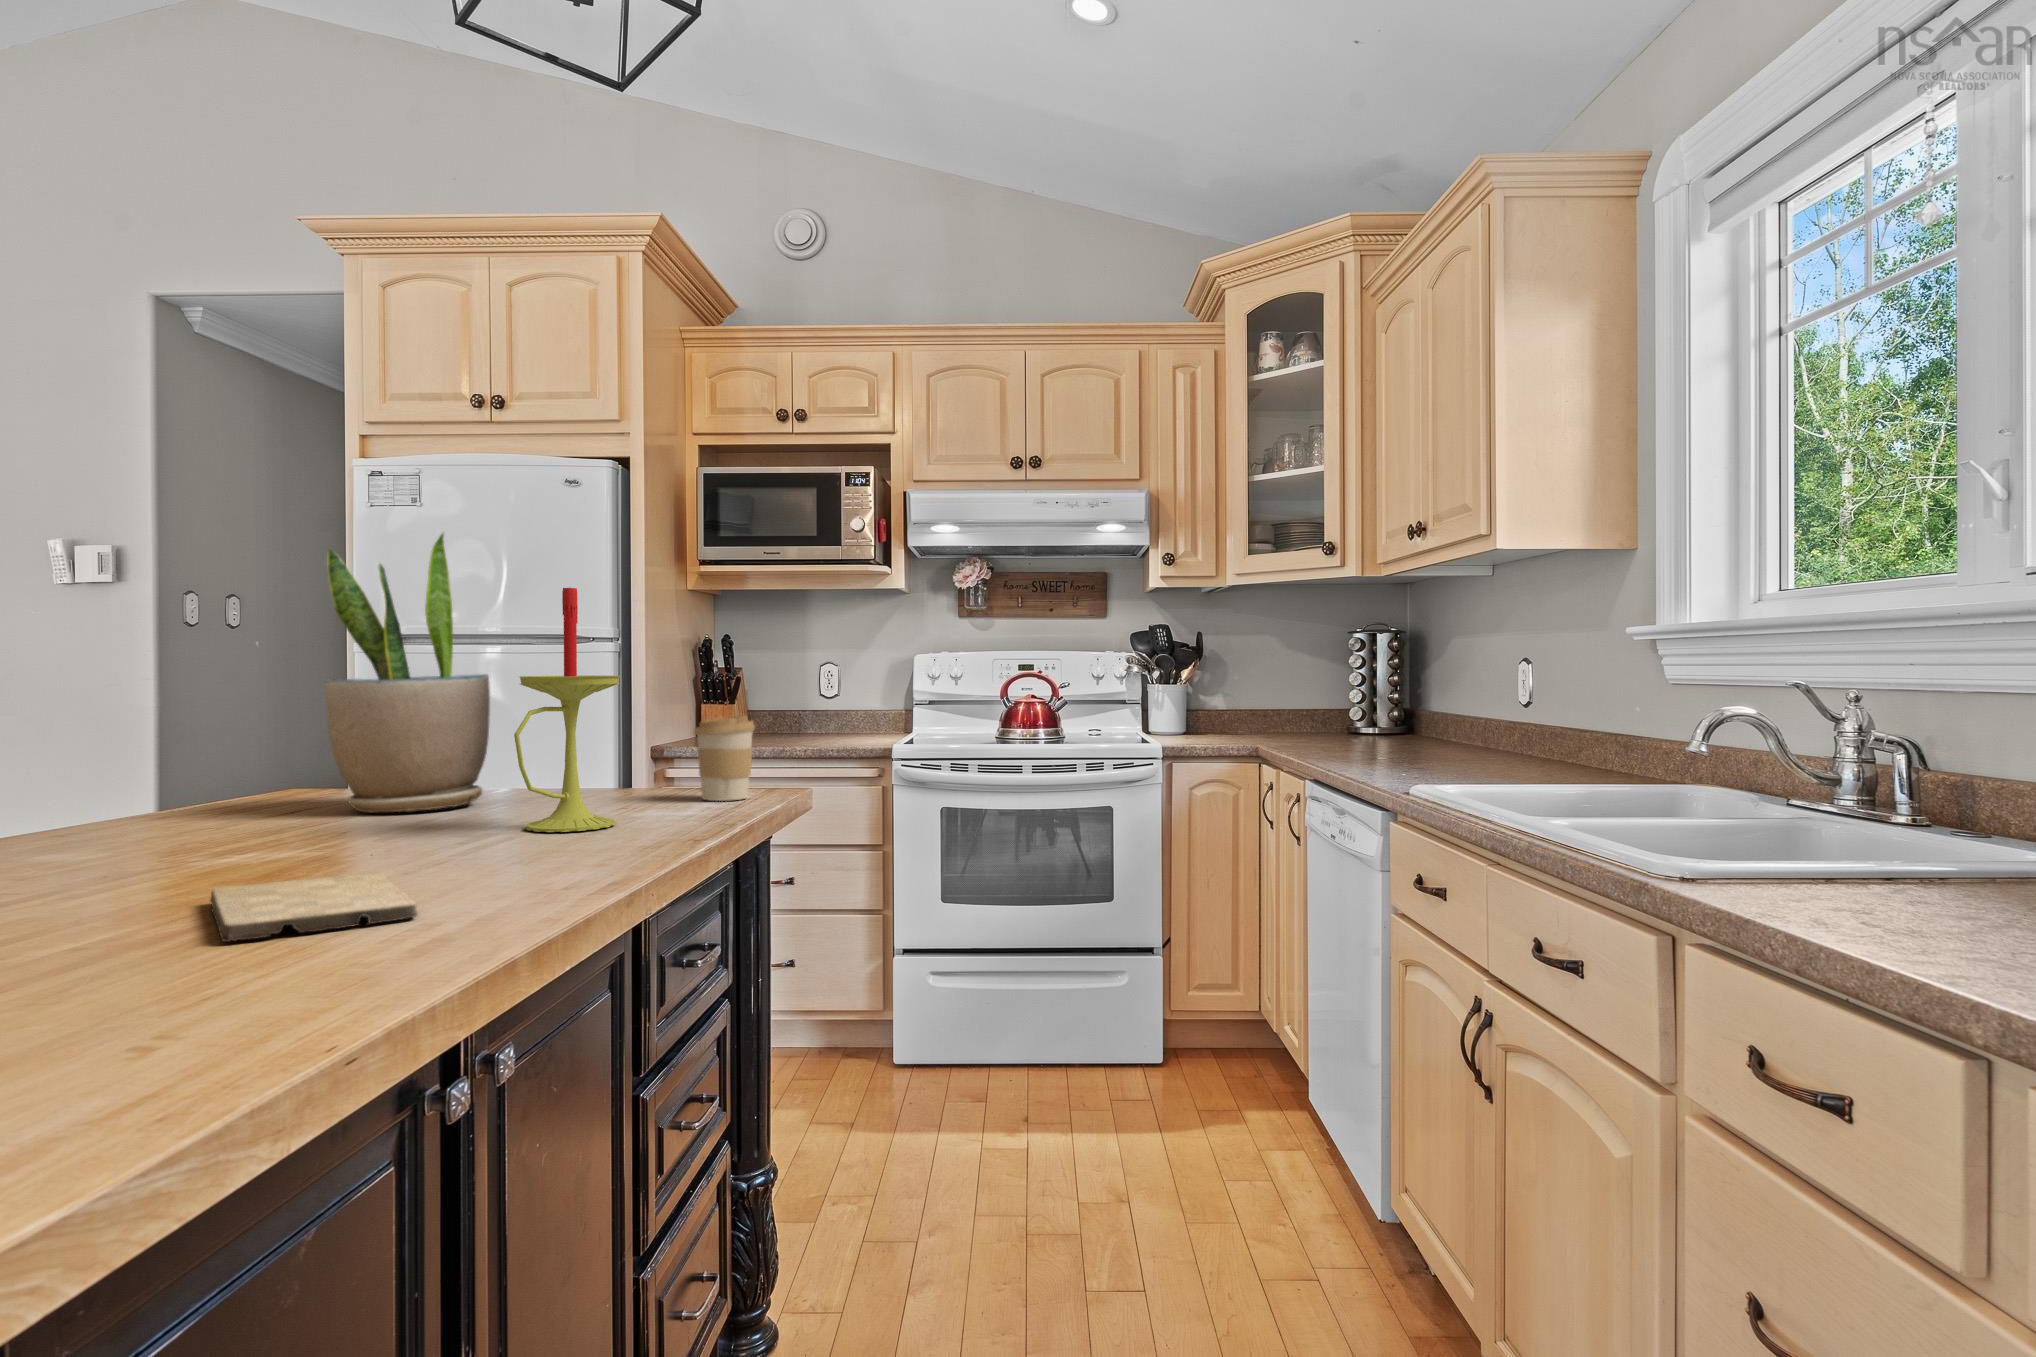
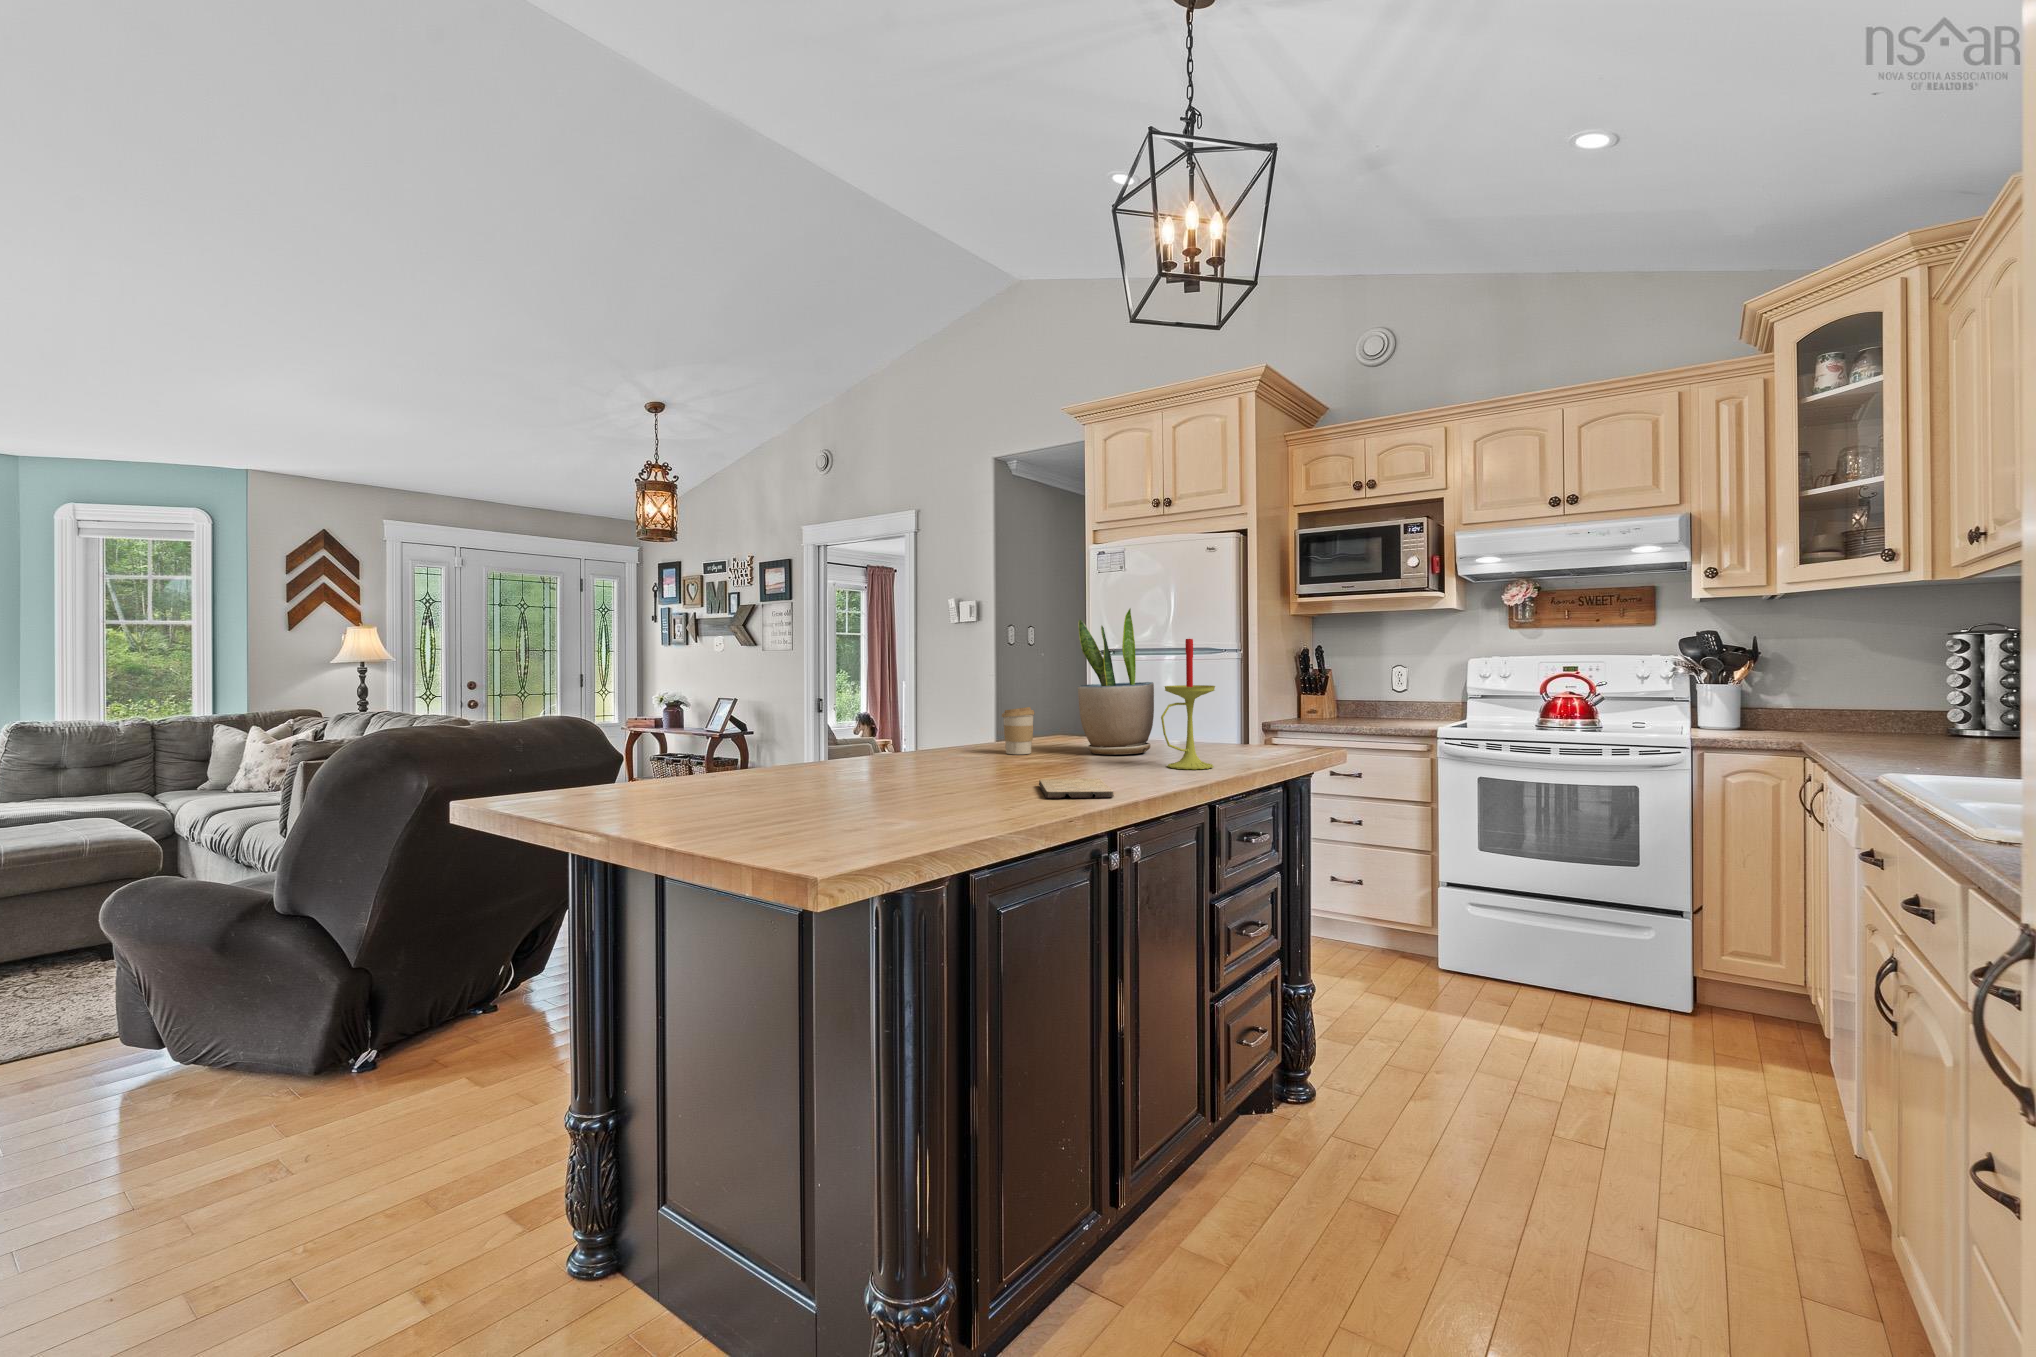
coffee cup: present [694,715,754,801] -> present [1002,707,1035,754]

